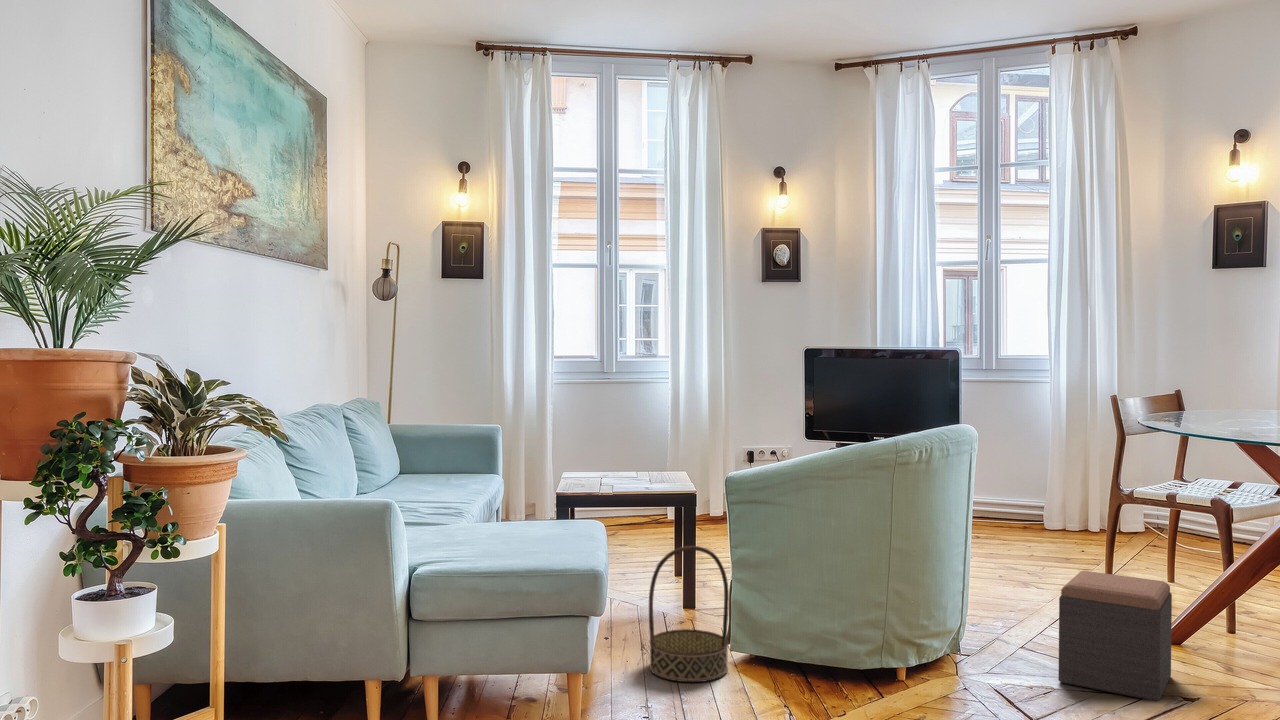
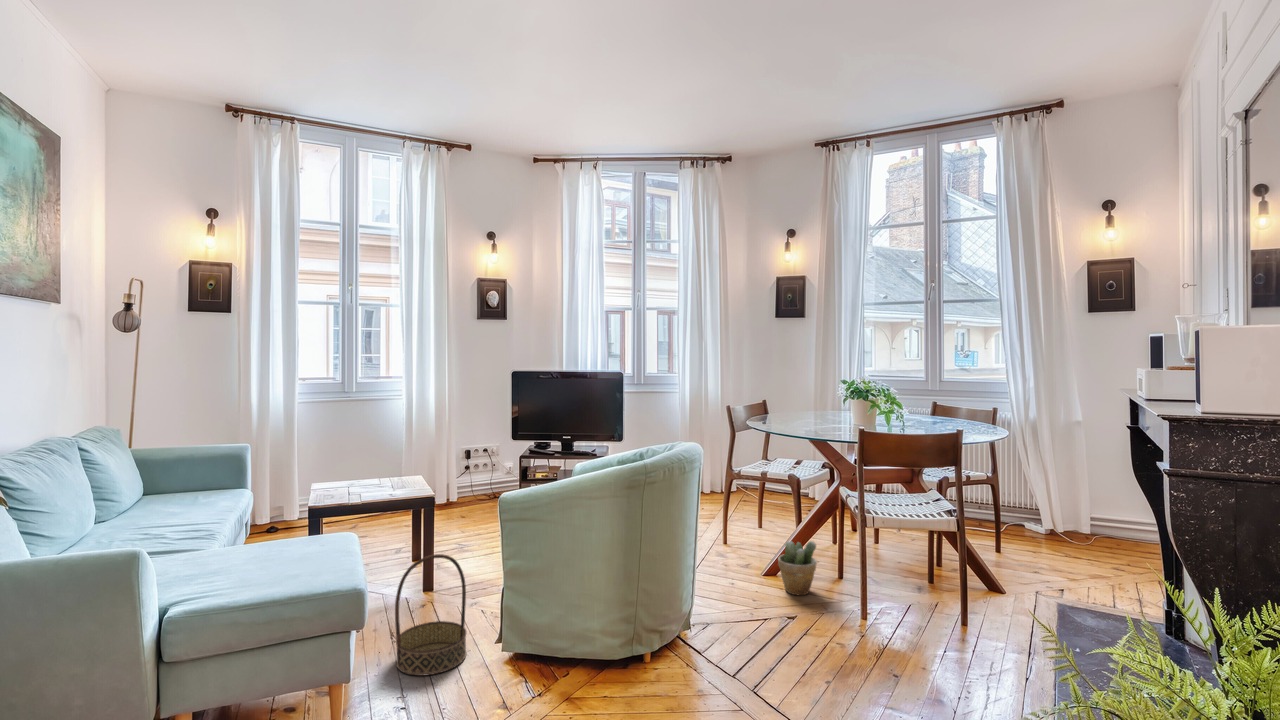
footstool: present [1058,571,1172,701] -> none [710,535,776,626]
potted plant: none [1179,593,1245,675] -> present [778,541,817,595]

